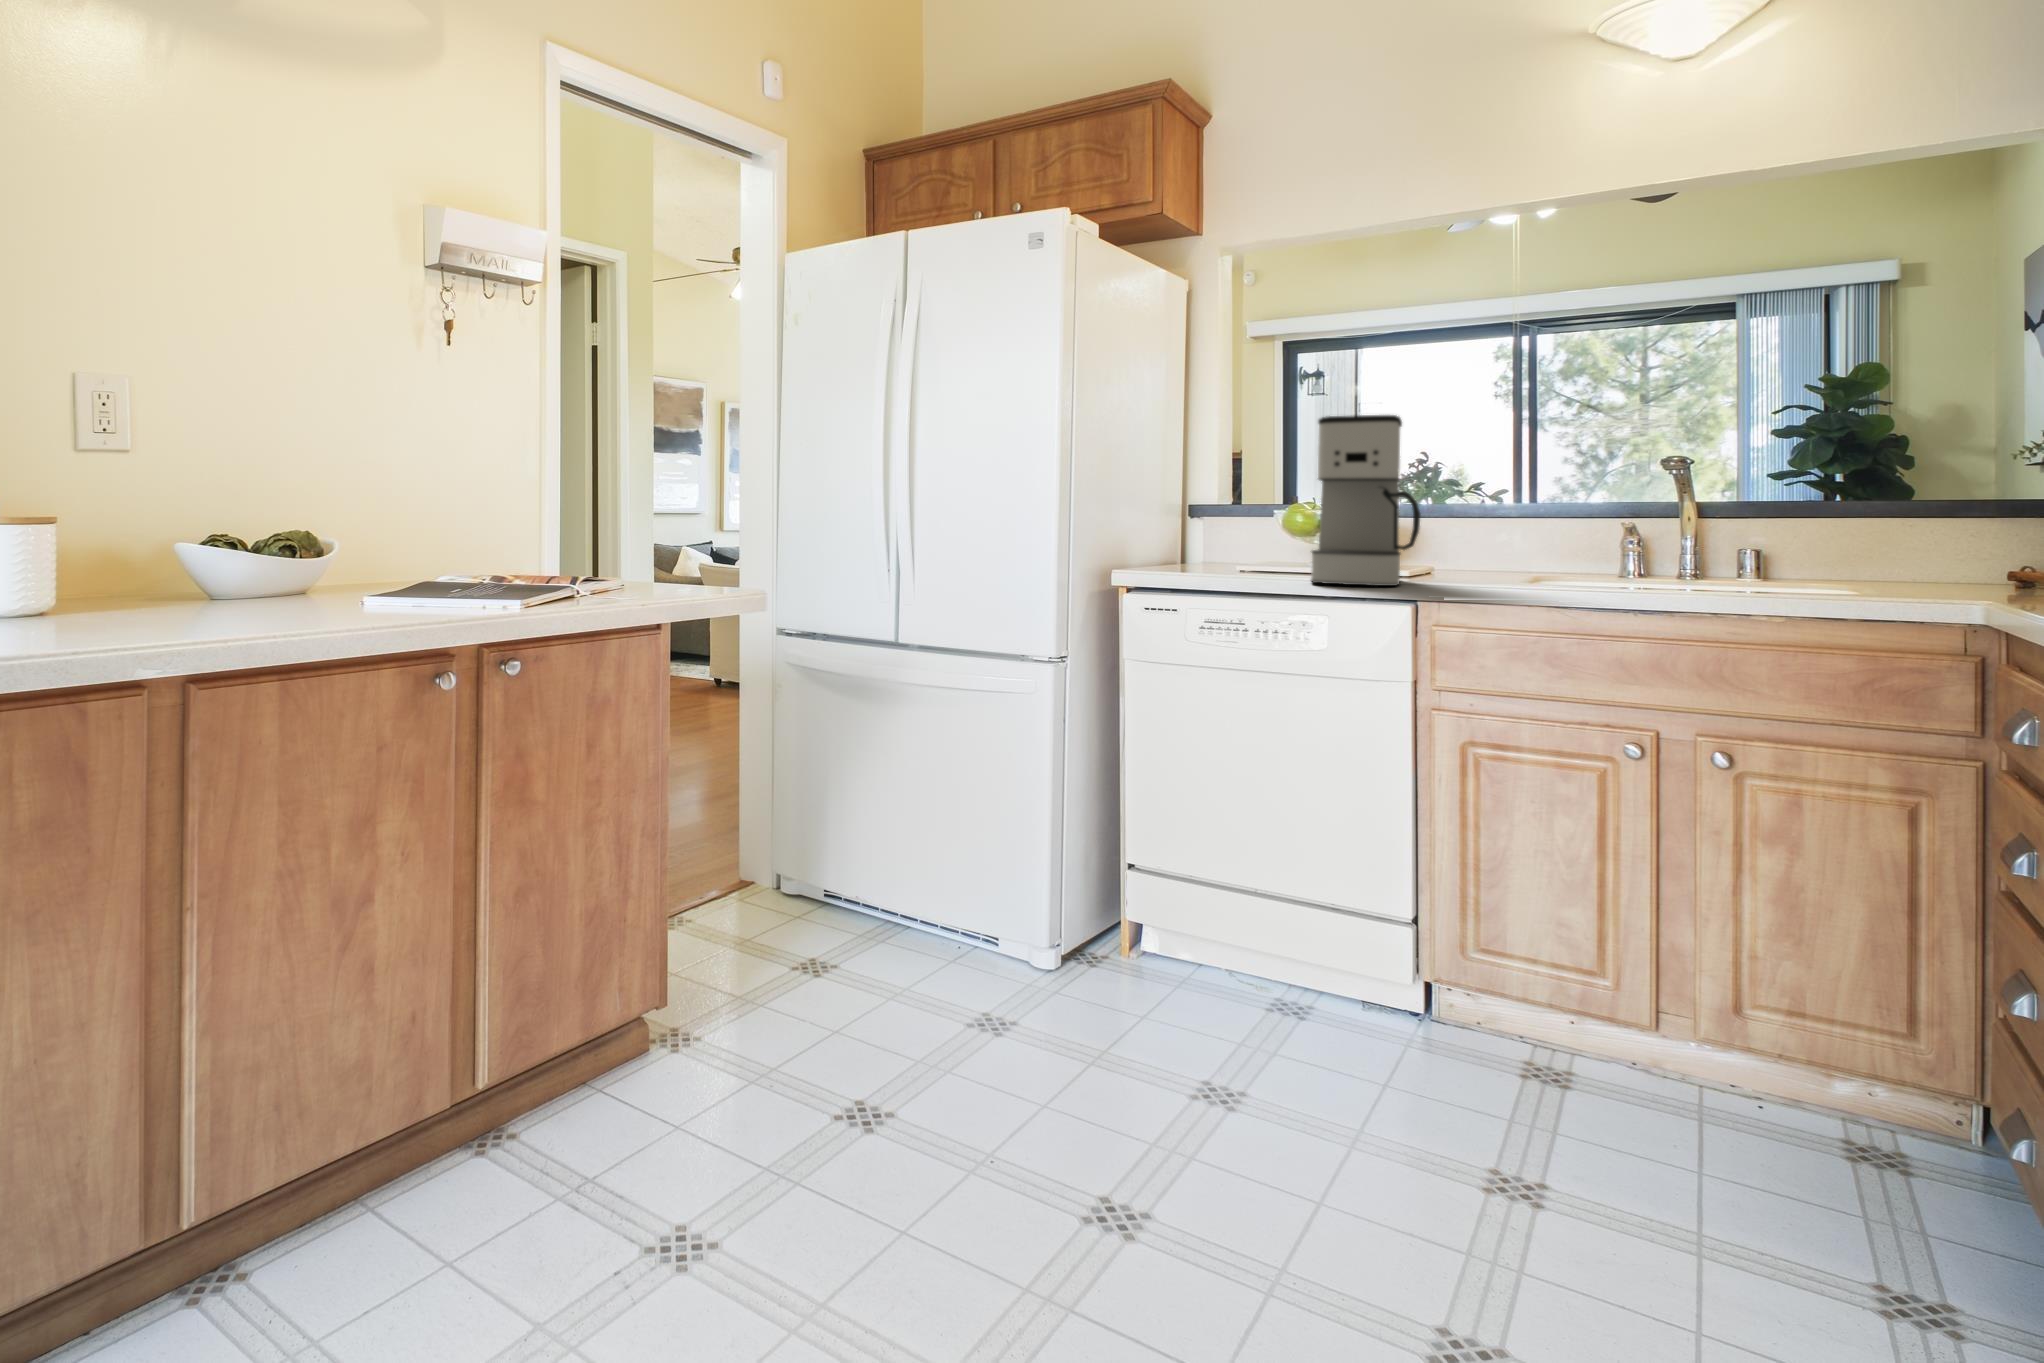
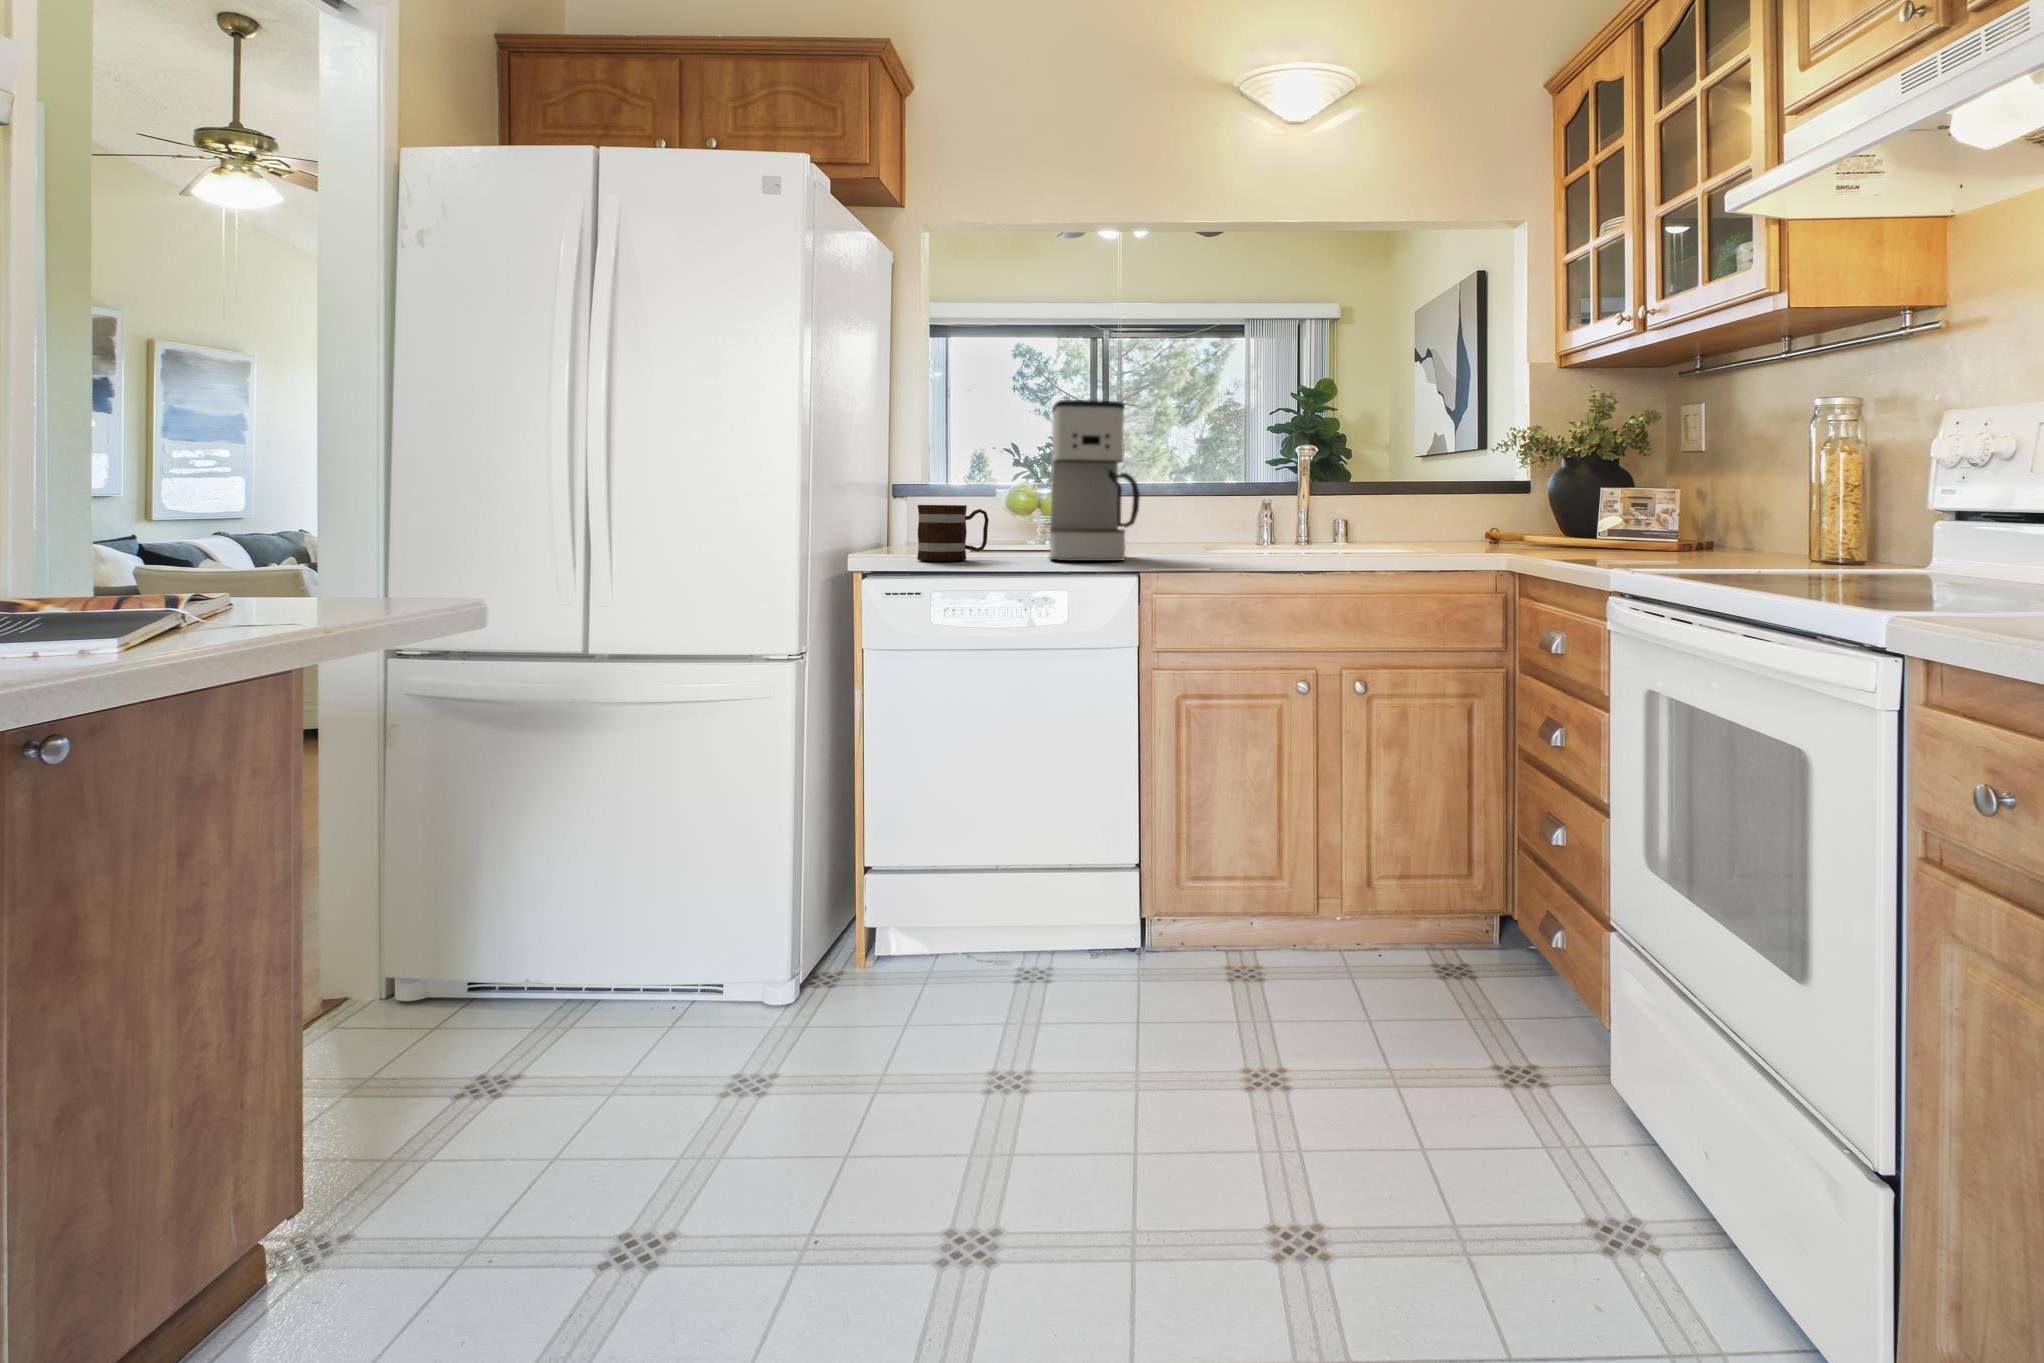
mug: none [1174,524,1248,579] -> present [917,505,989,561]

